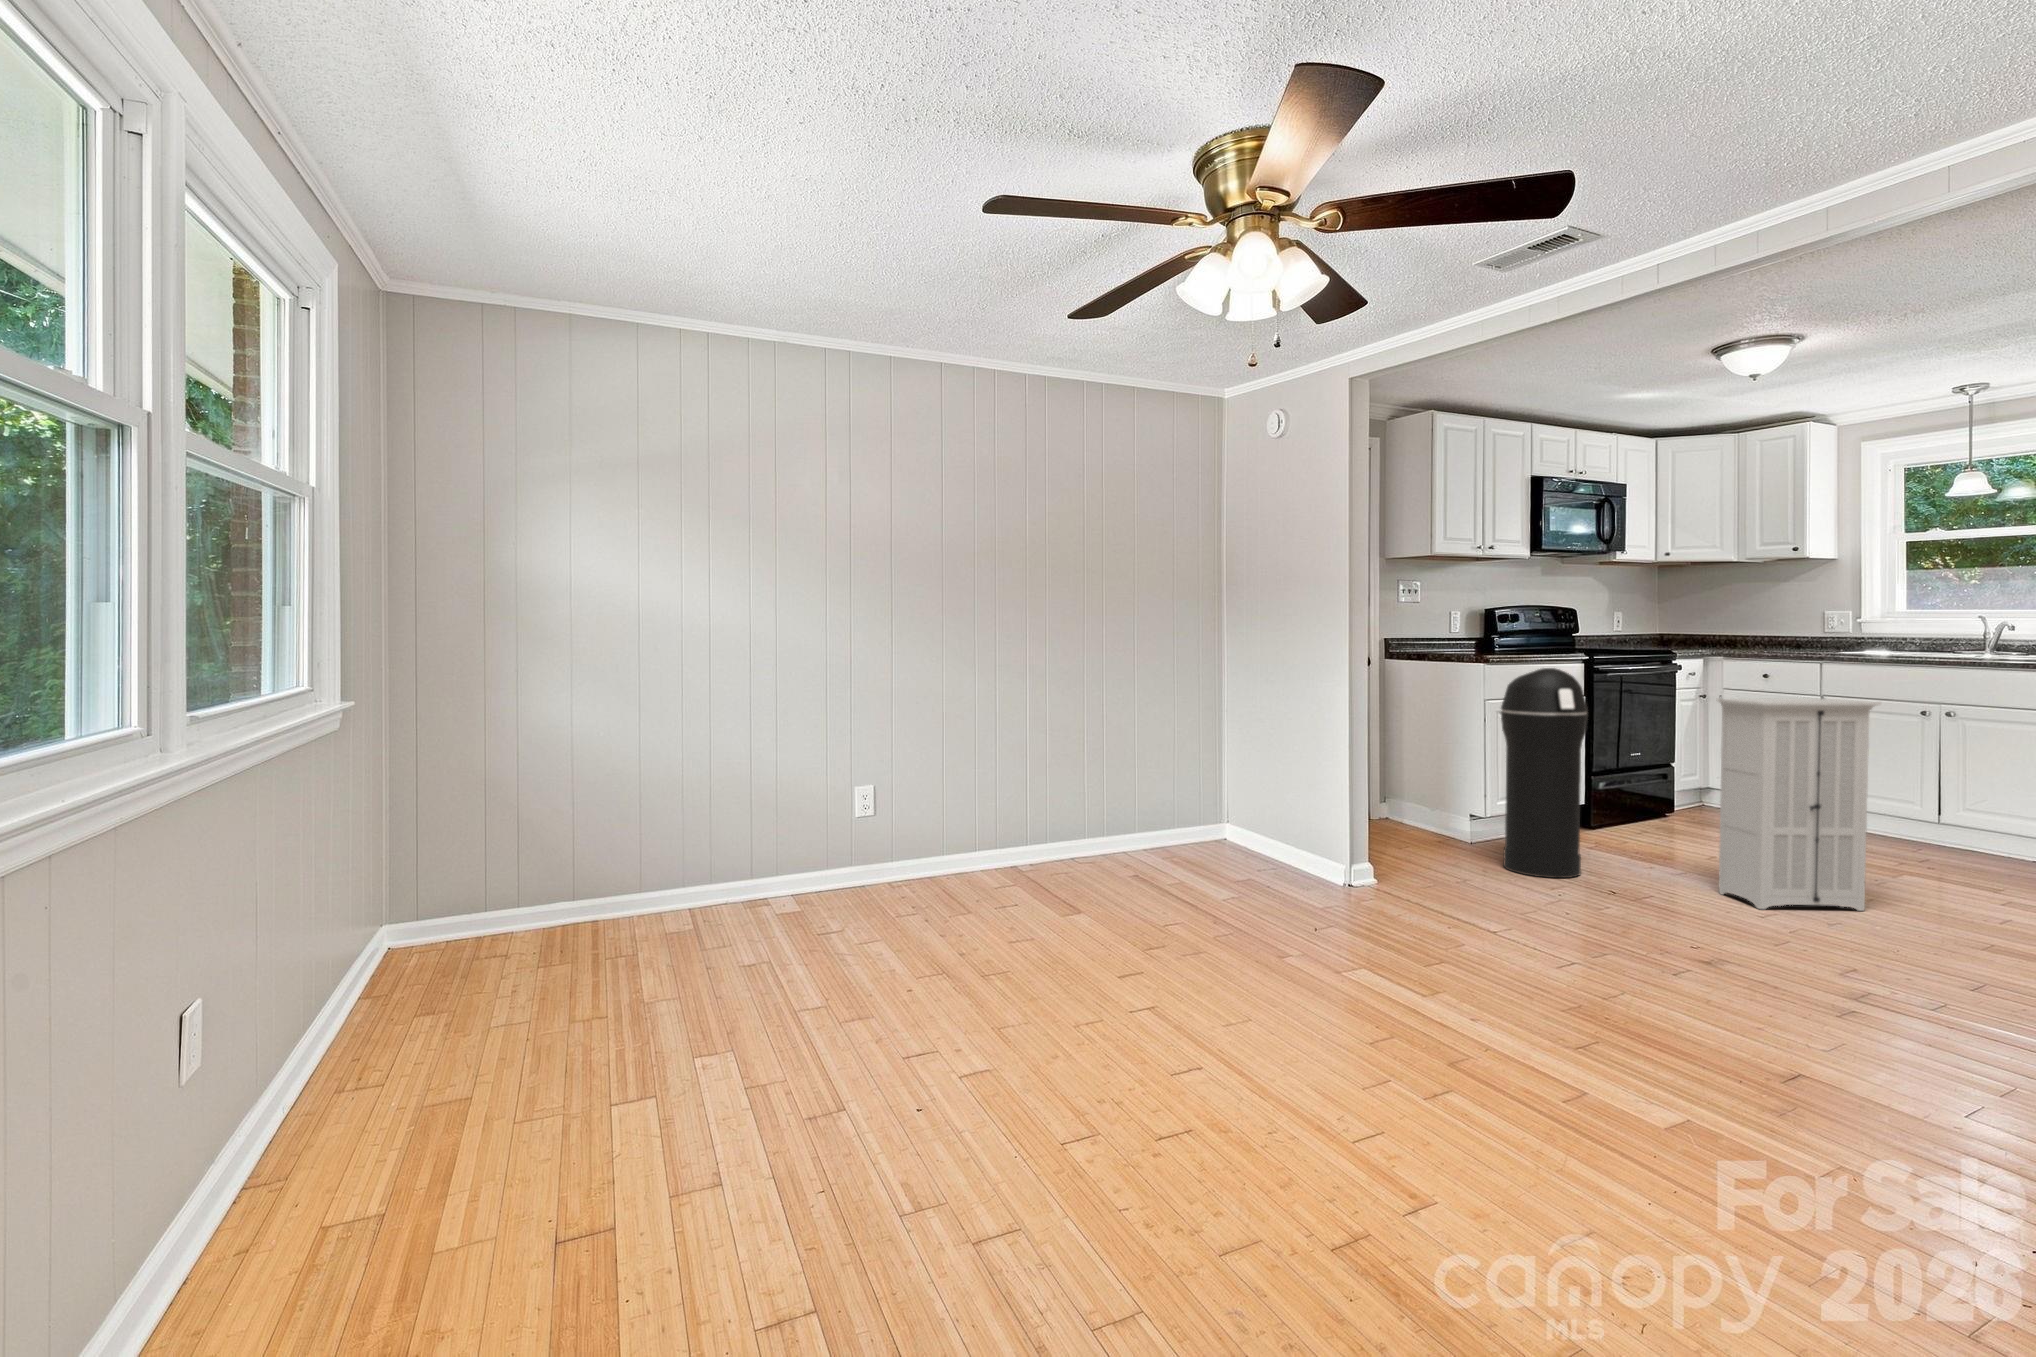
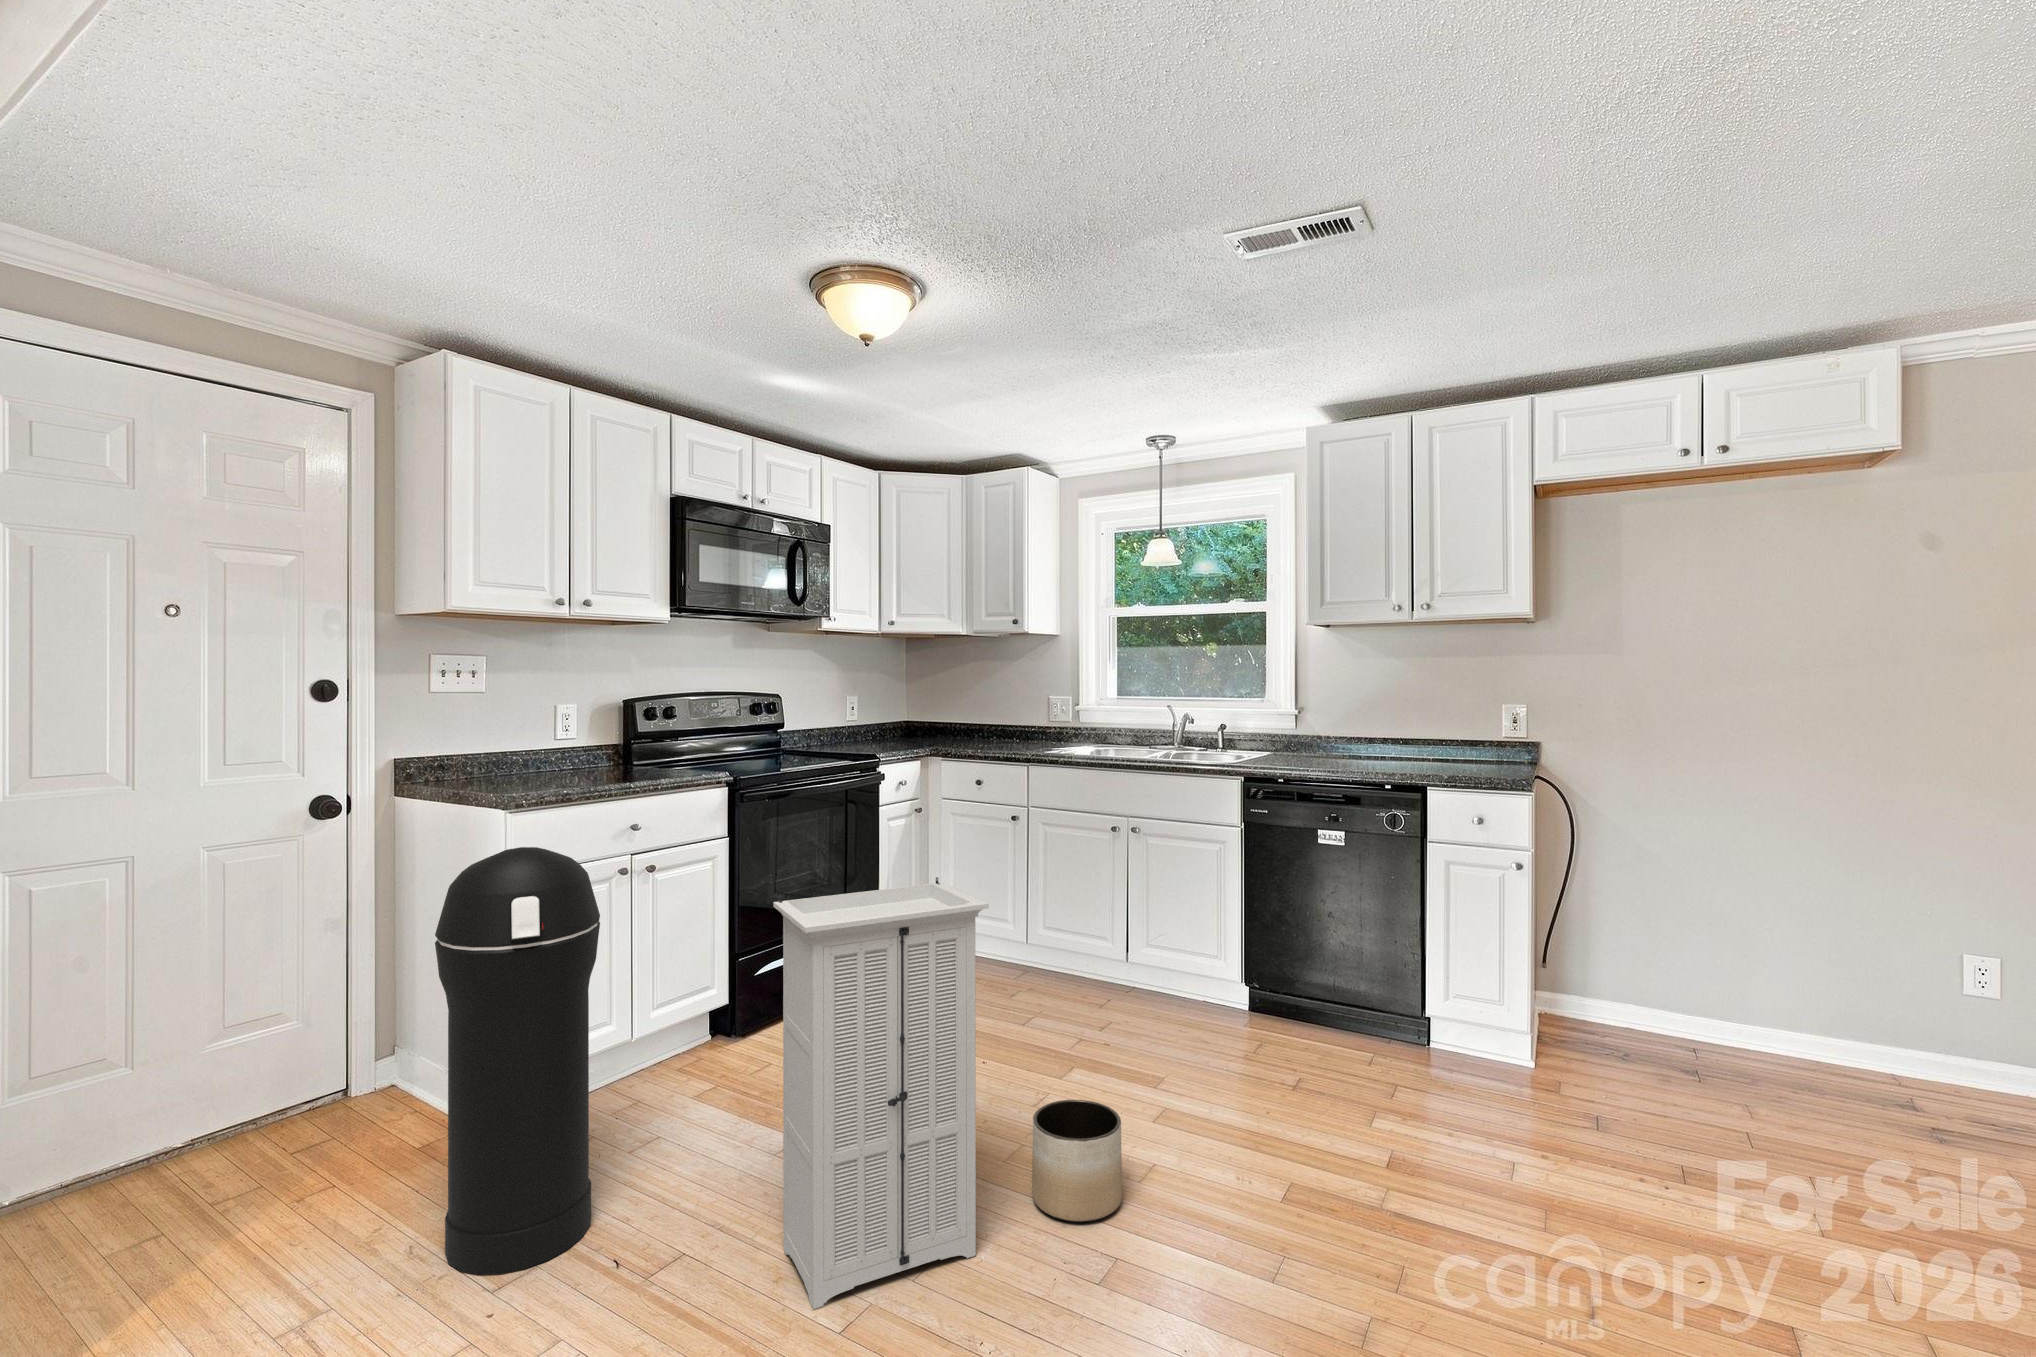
planter: none [1896,848,1979,913] -> present [1032,1100,1122,1222]

